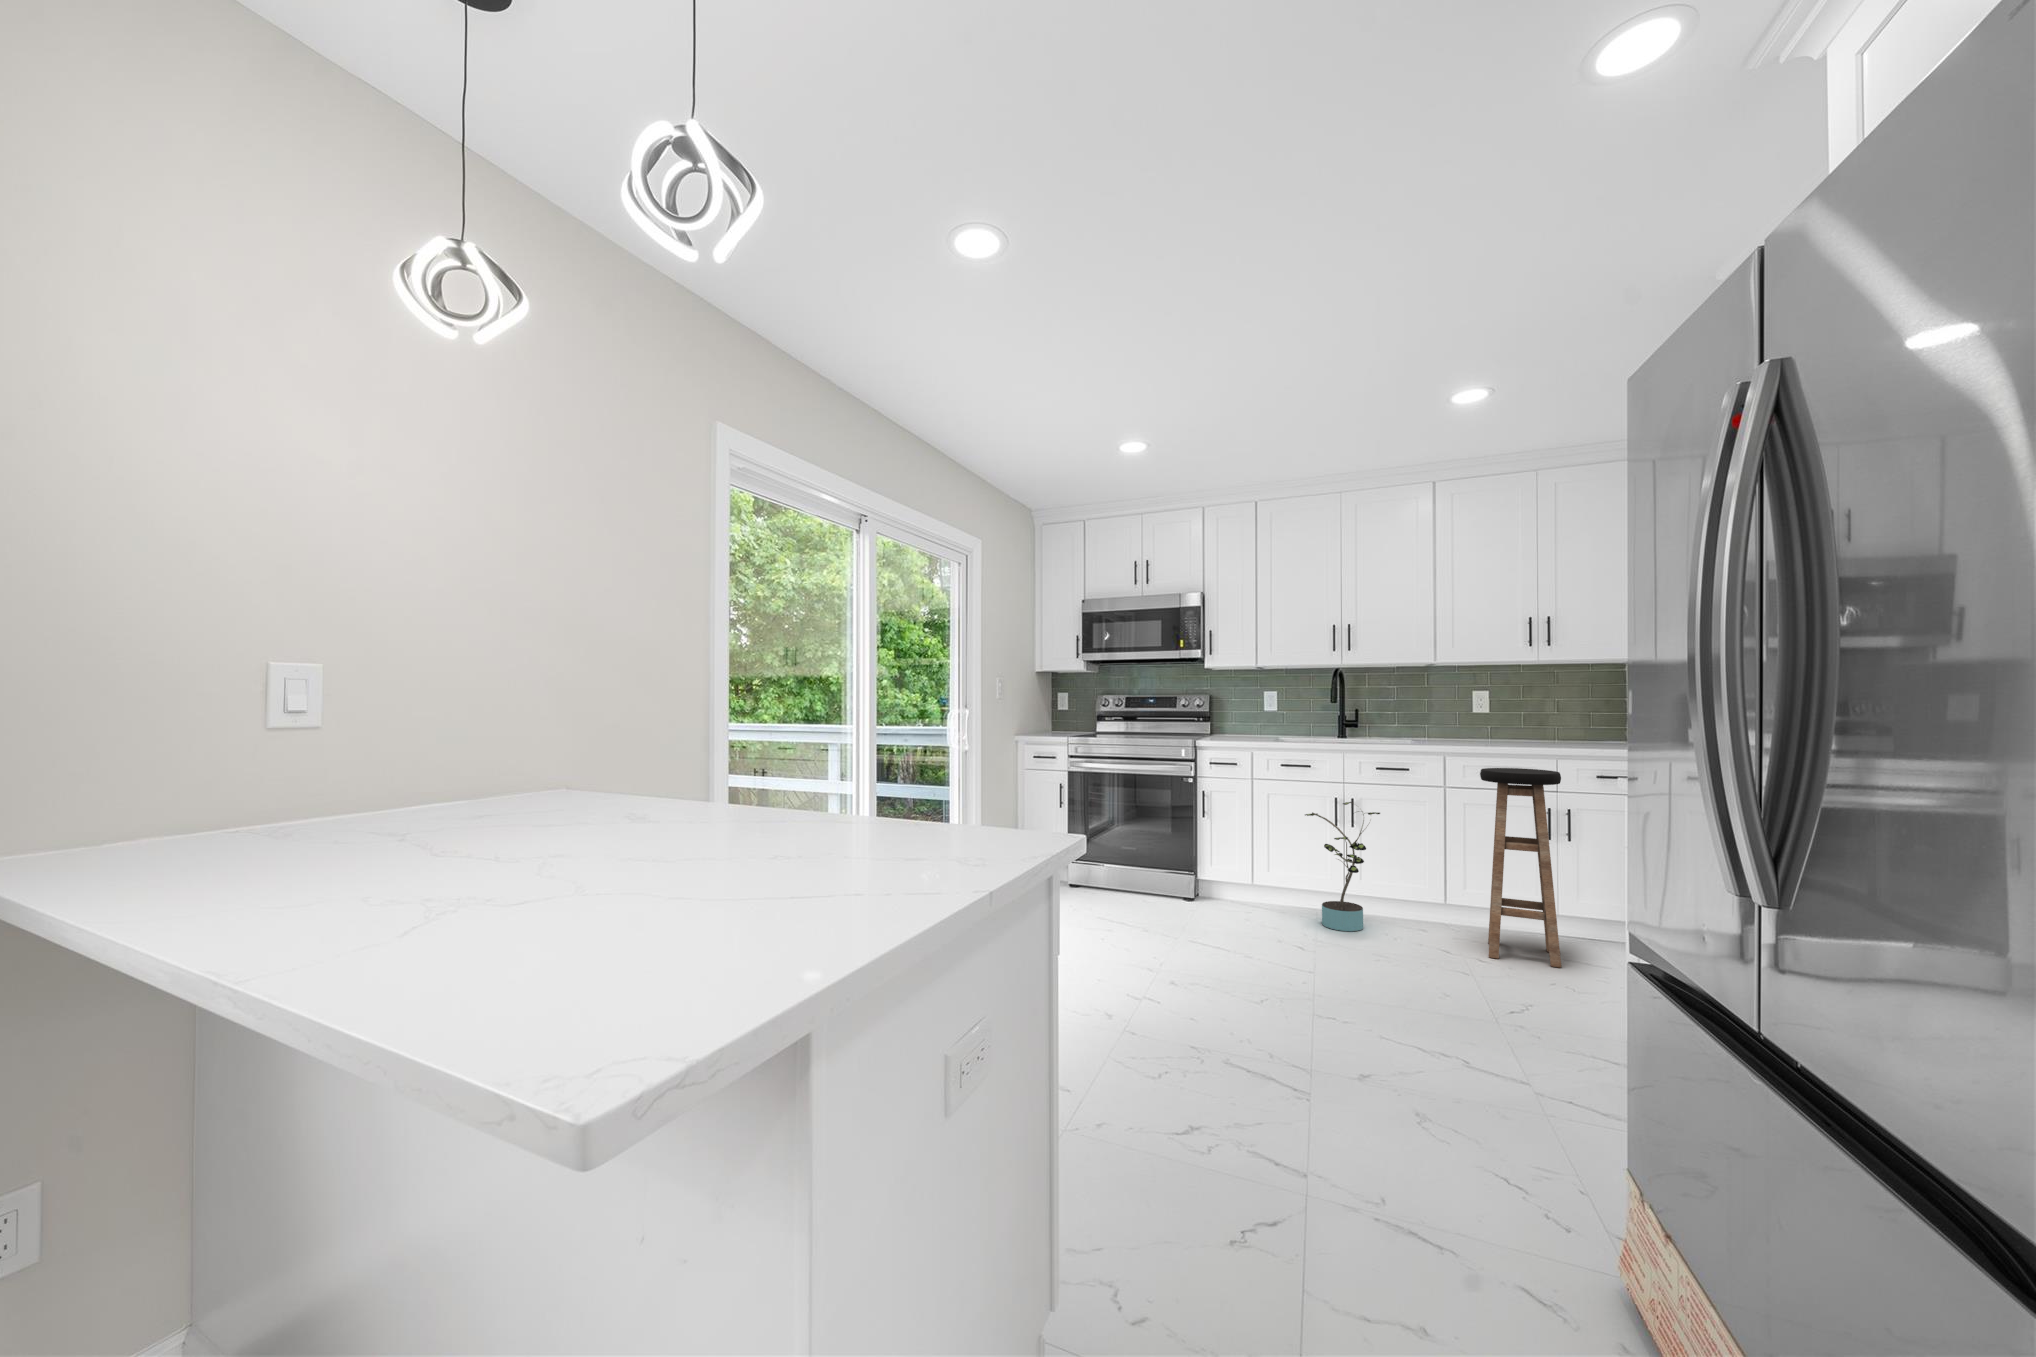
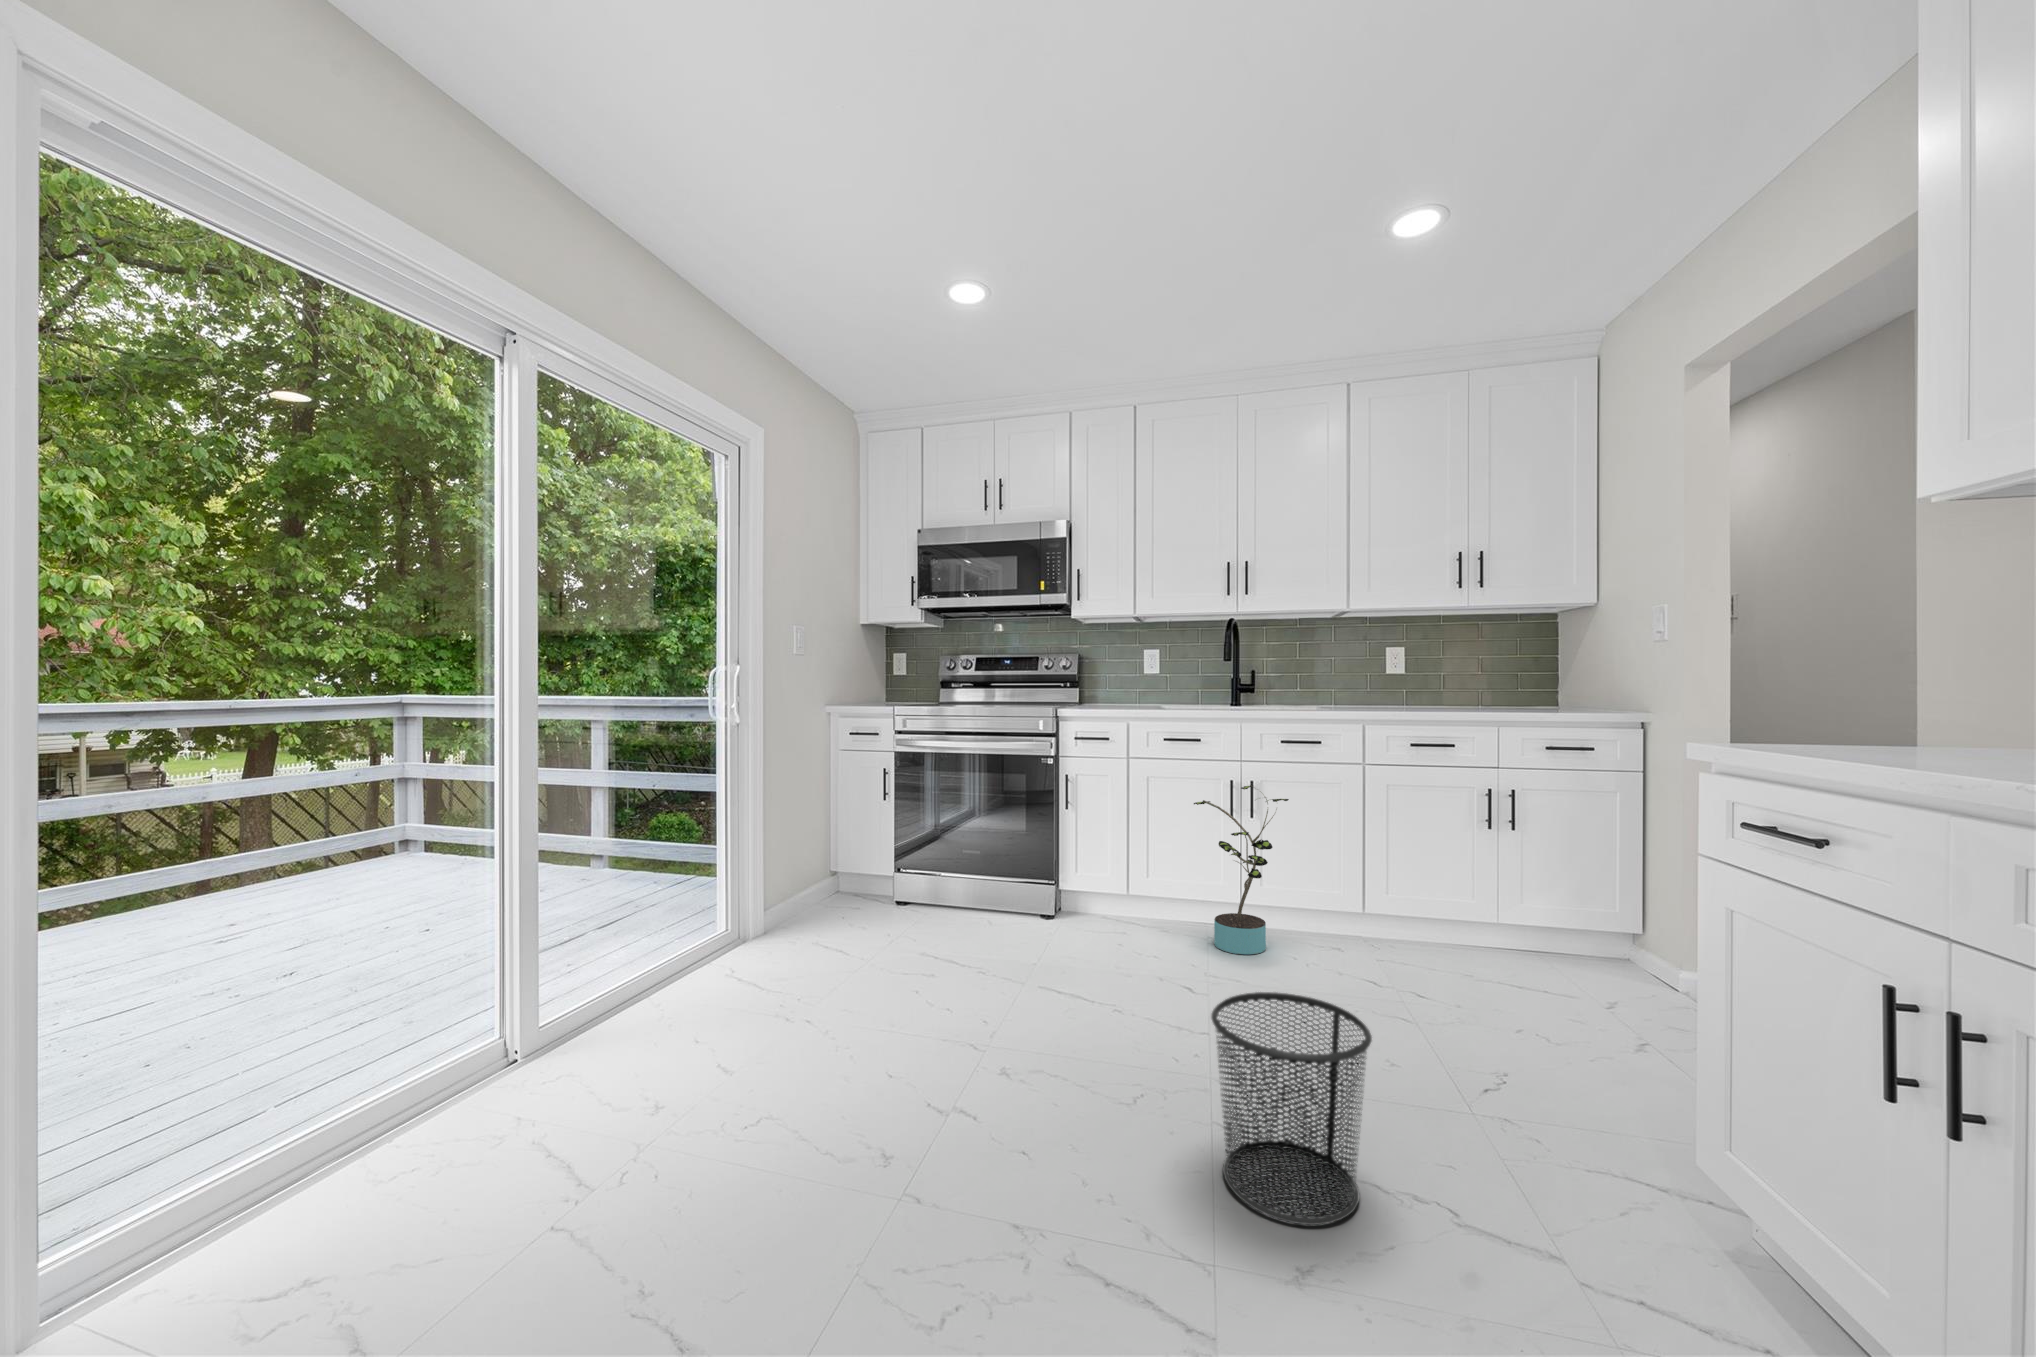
bar stool: present [1480,768,1561,968] -> none [1416,739,1520,999]
waste bin: none [1308,932,1410,1065] -> present [1211,992,1372,1225]

